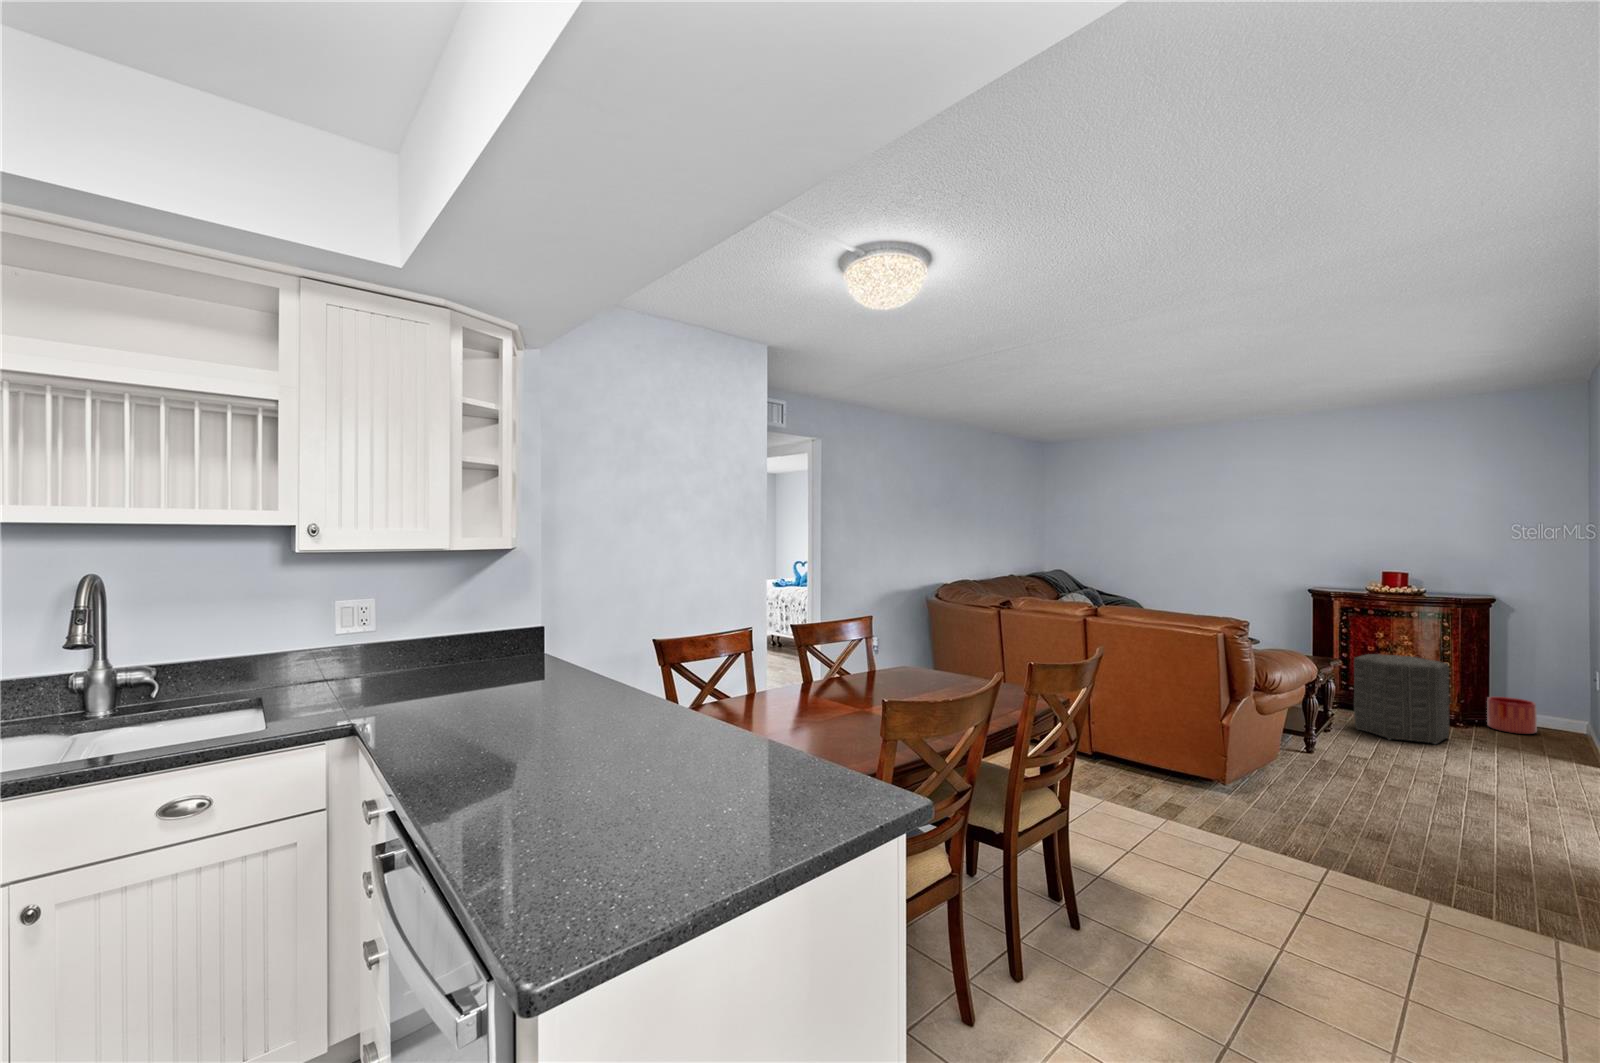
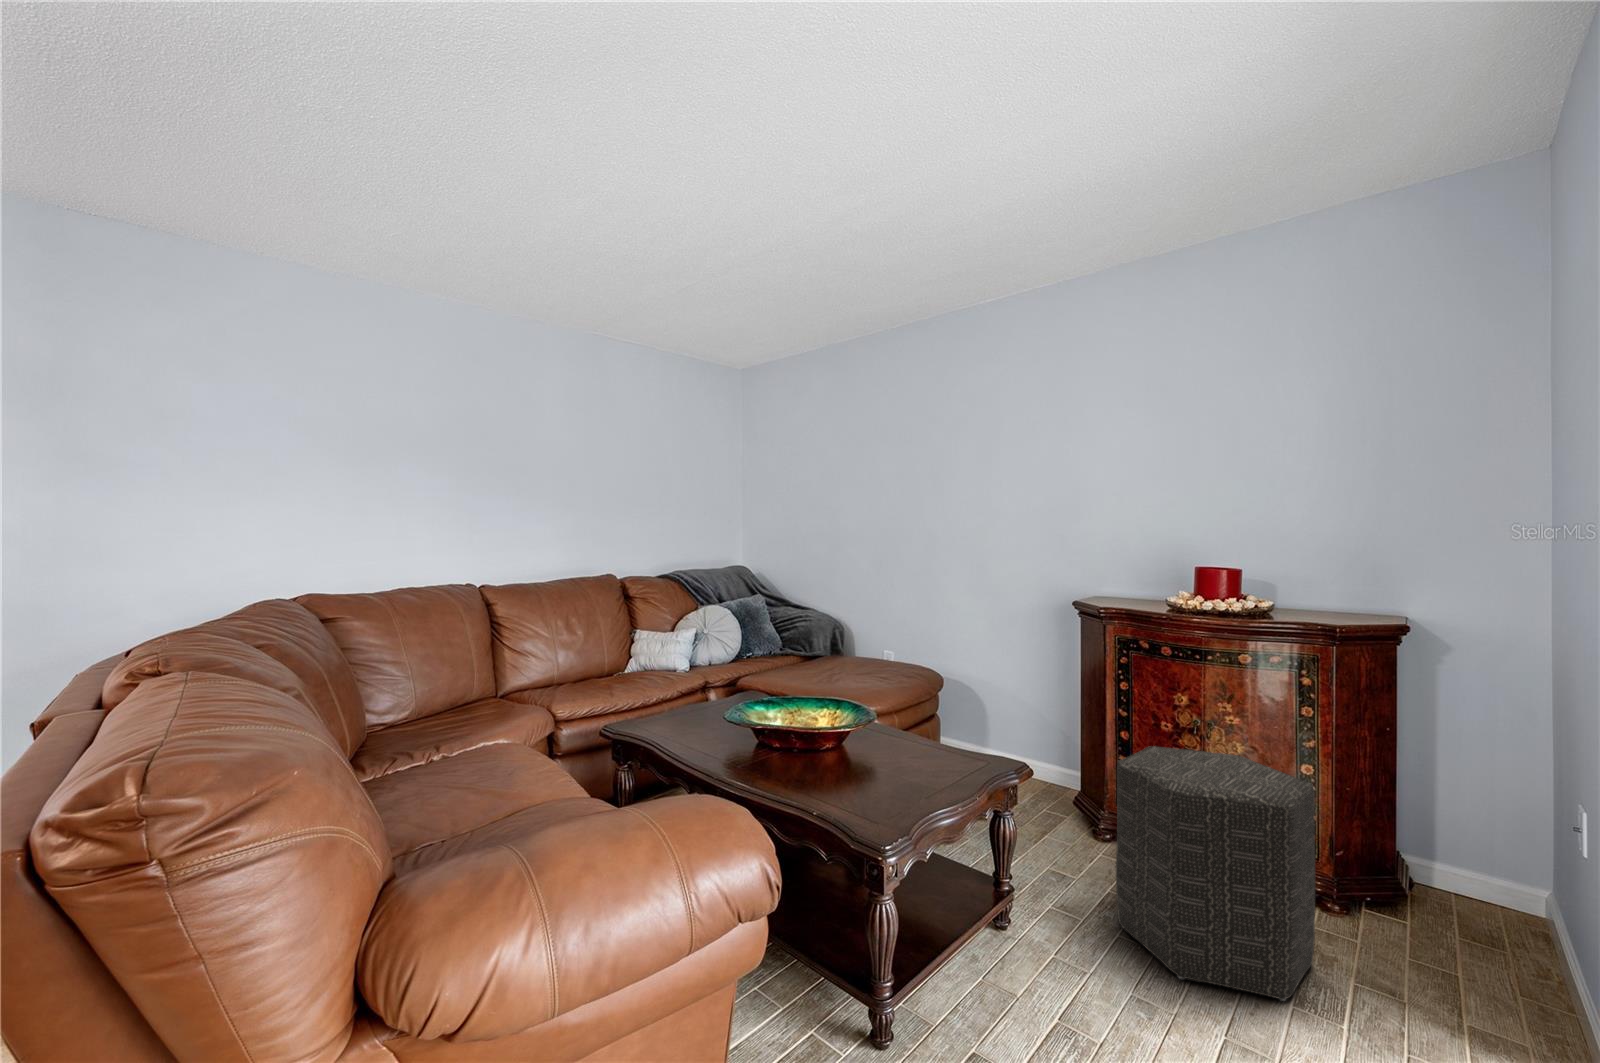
planter: present [1487,697,1537,734] -> none [1387,834,1491,934]

